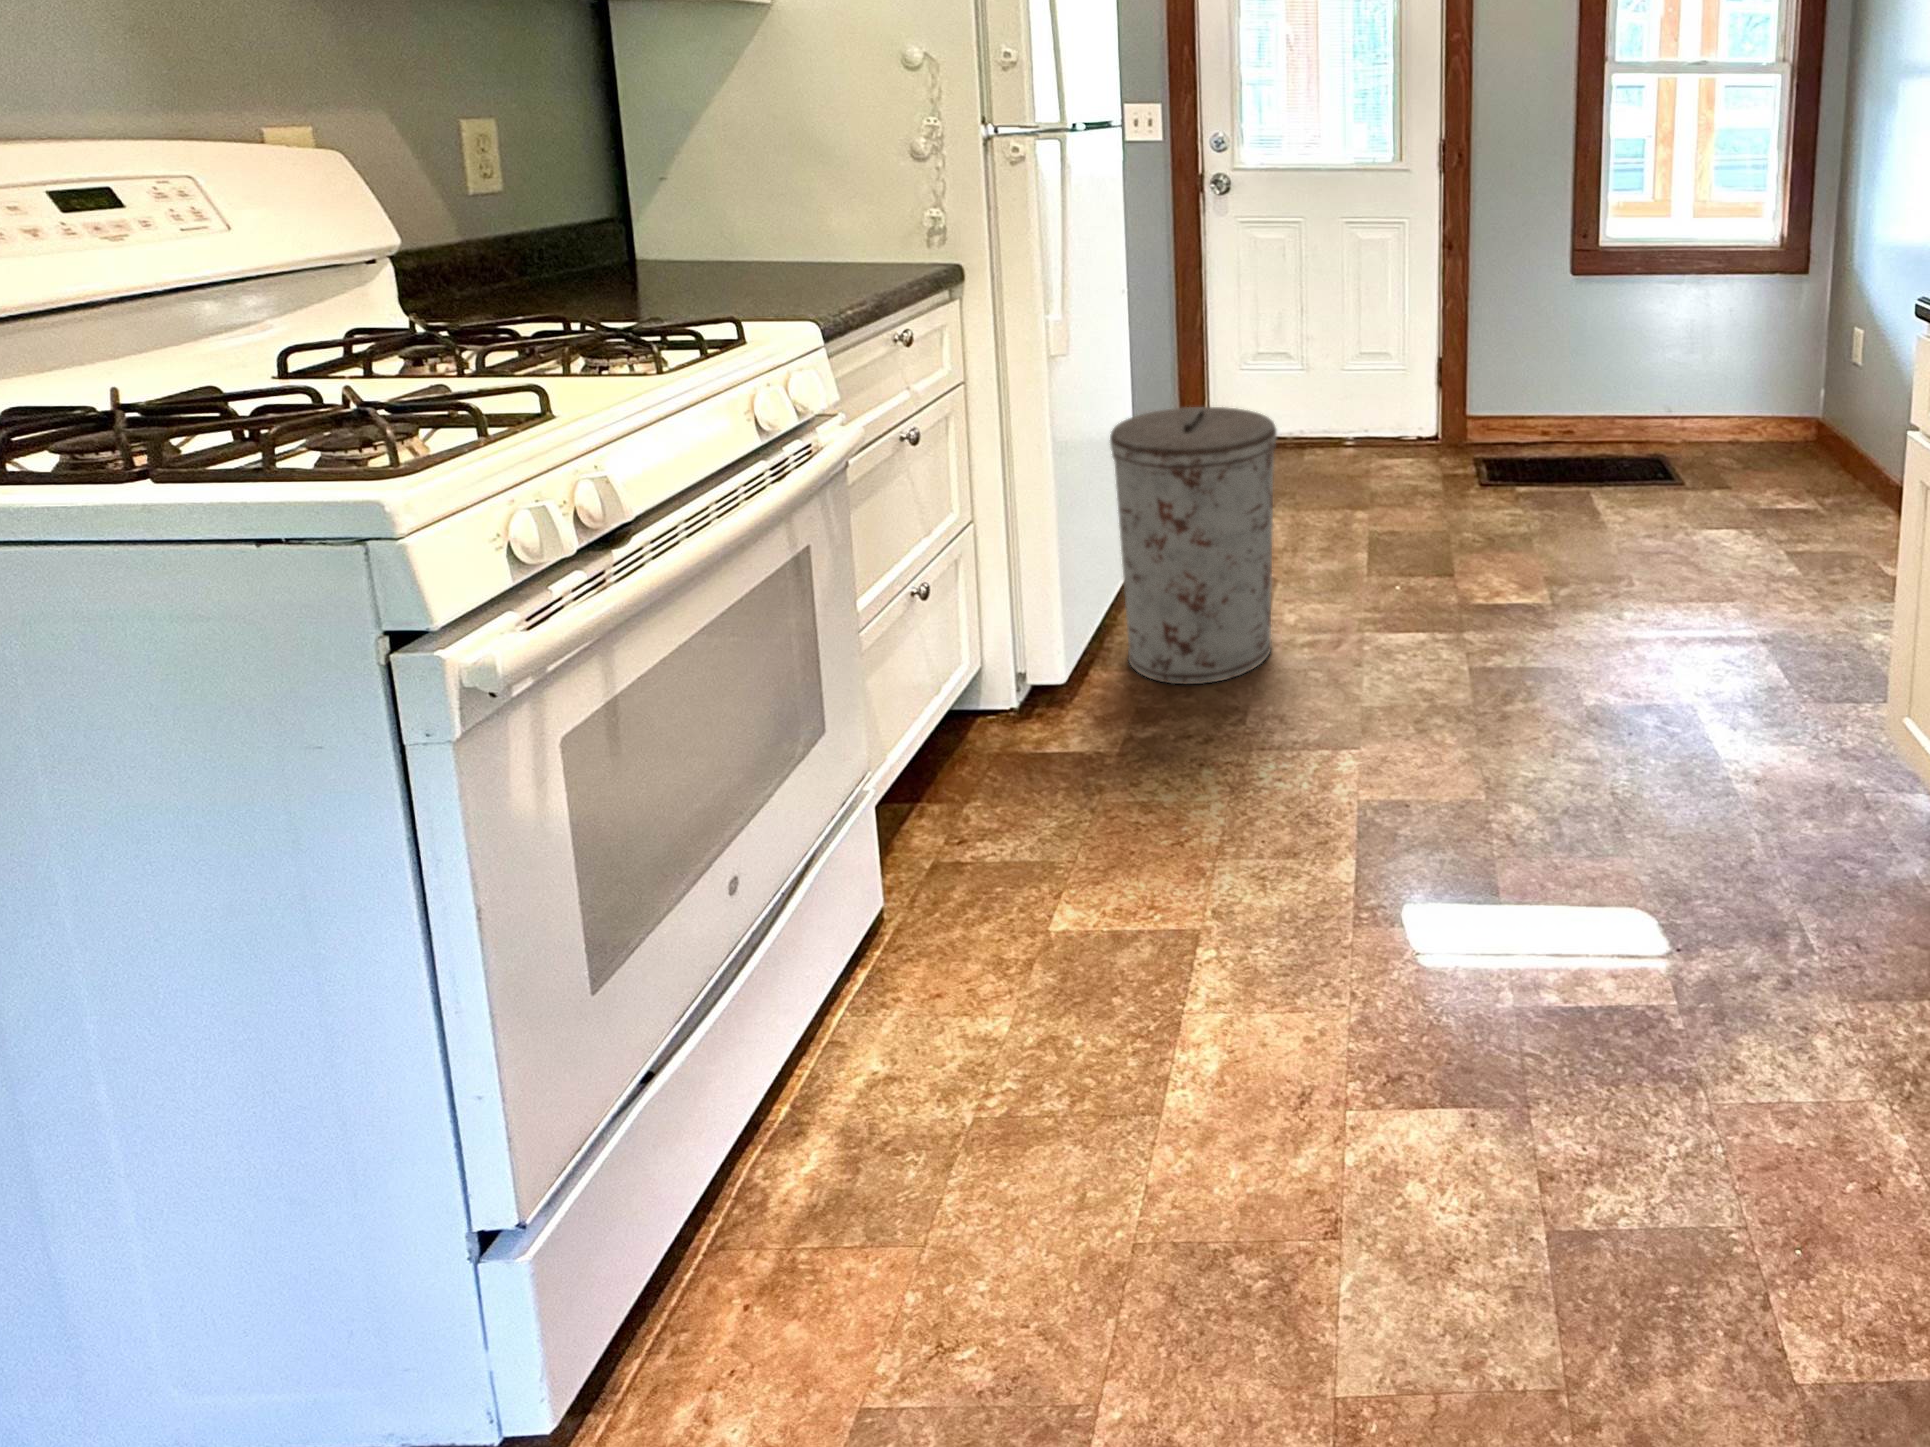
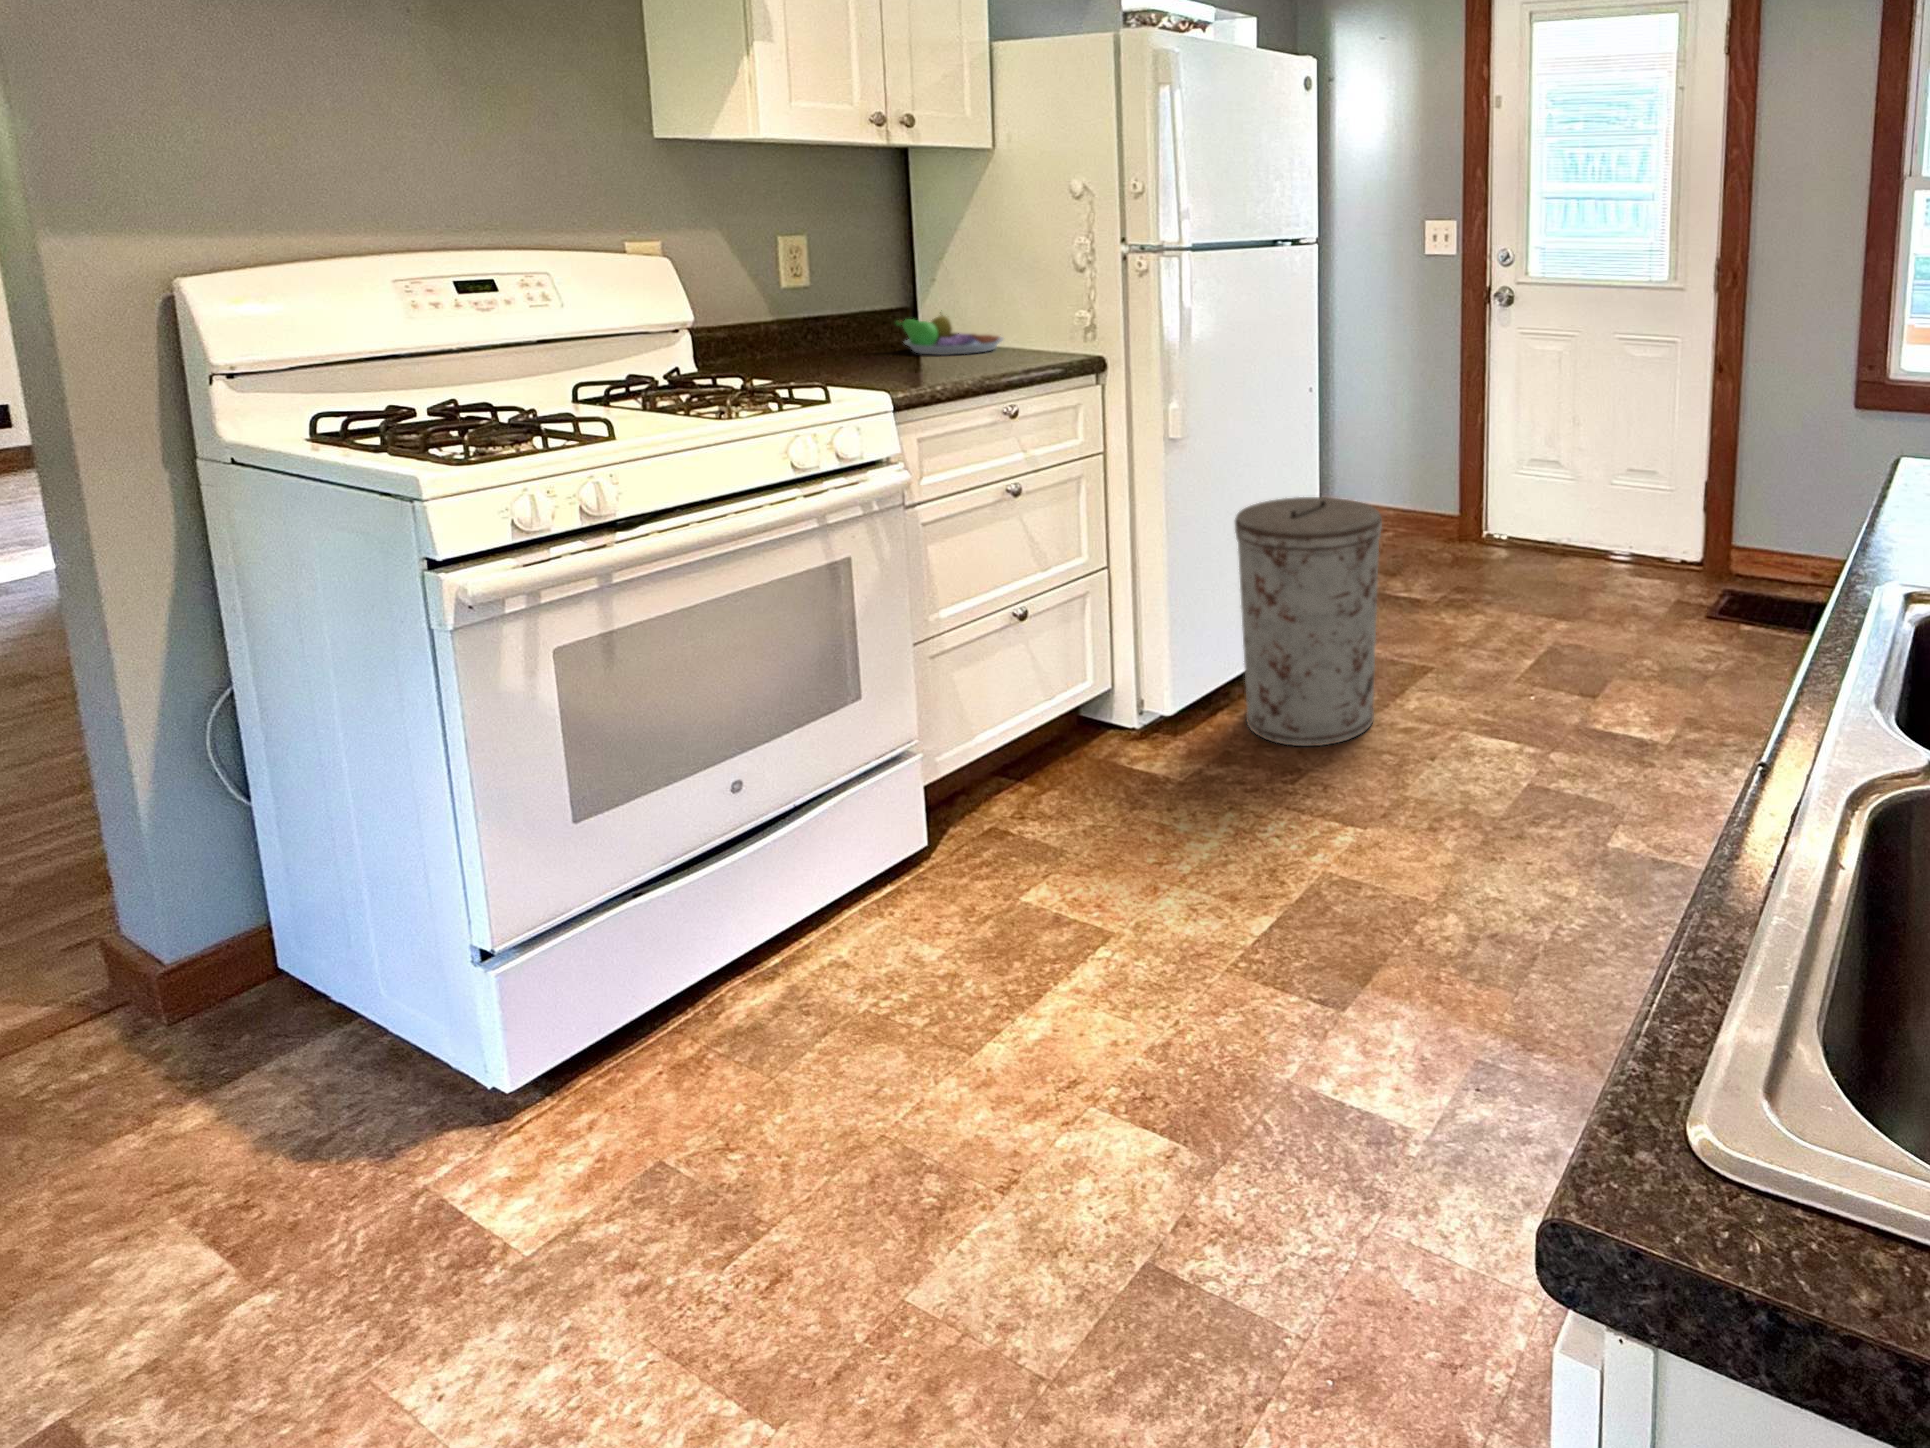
fruit bowl: none [632,217,796,277] -> present [896,310,1003,355]

